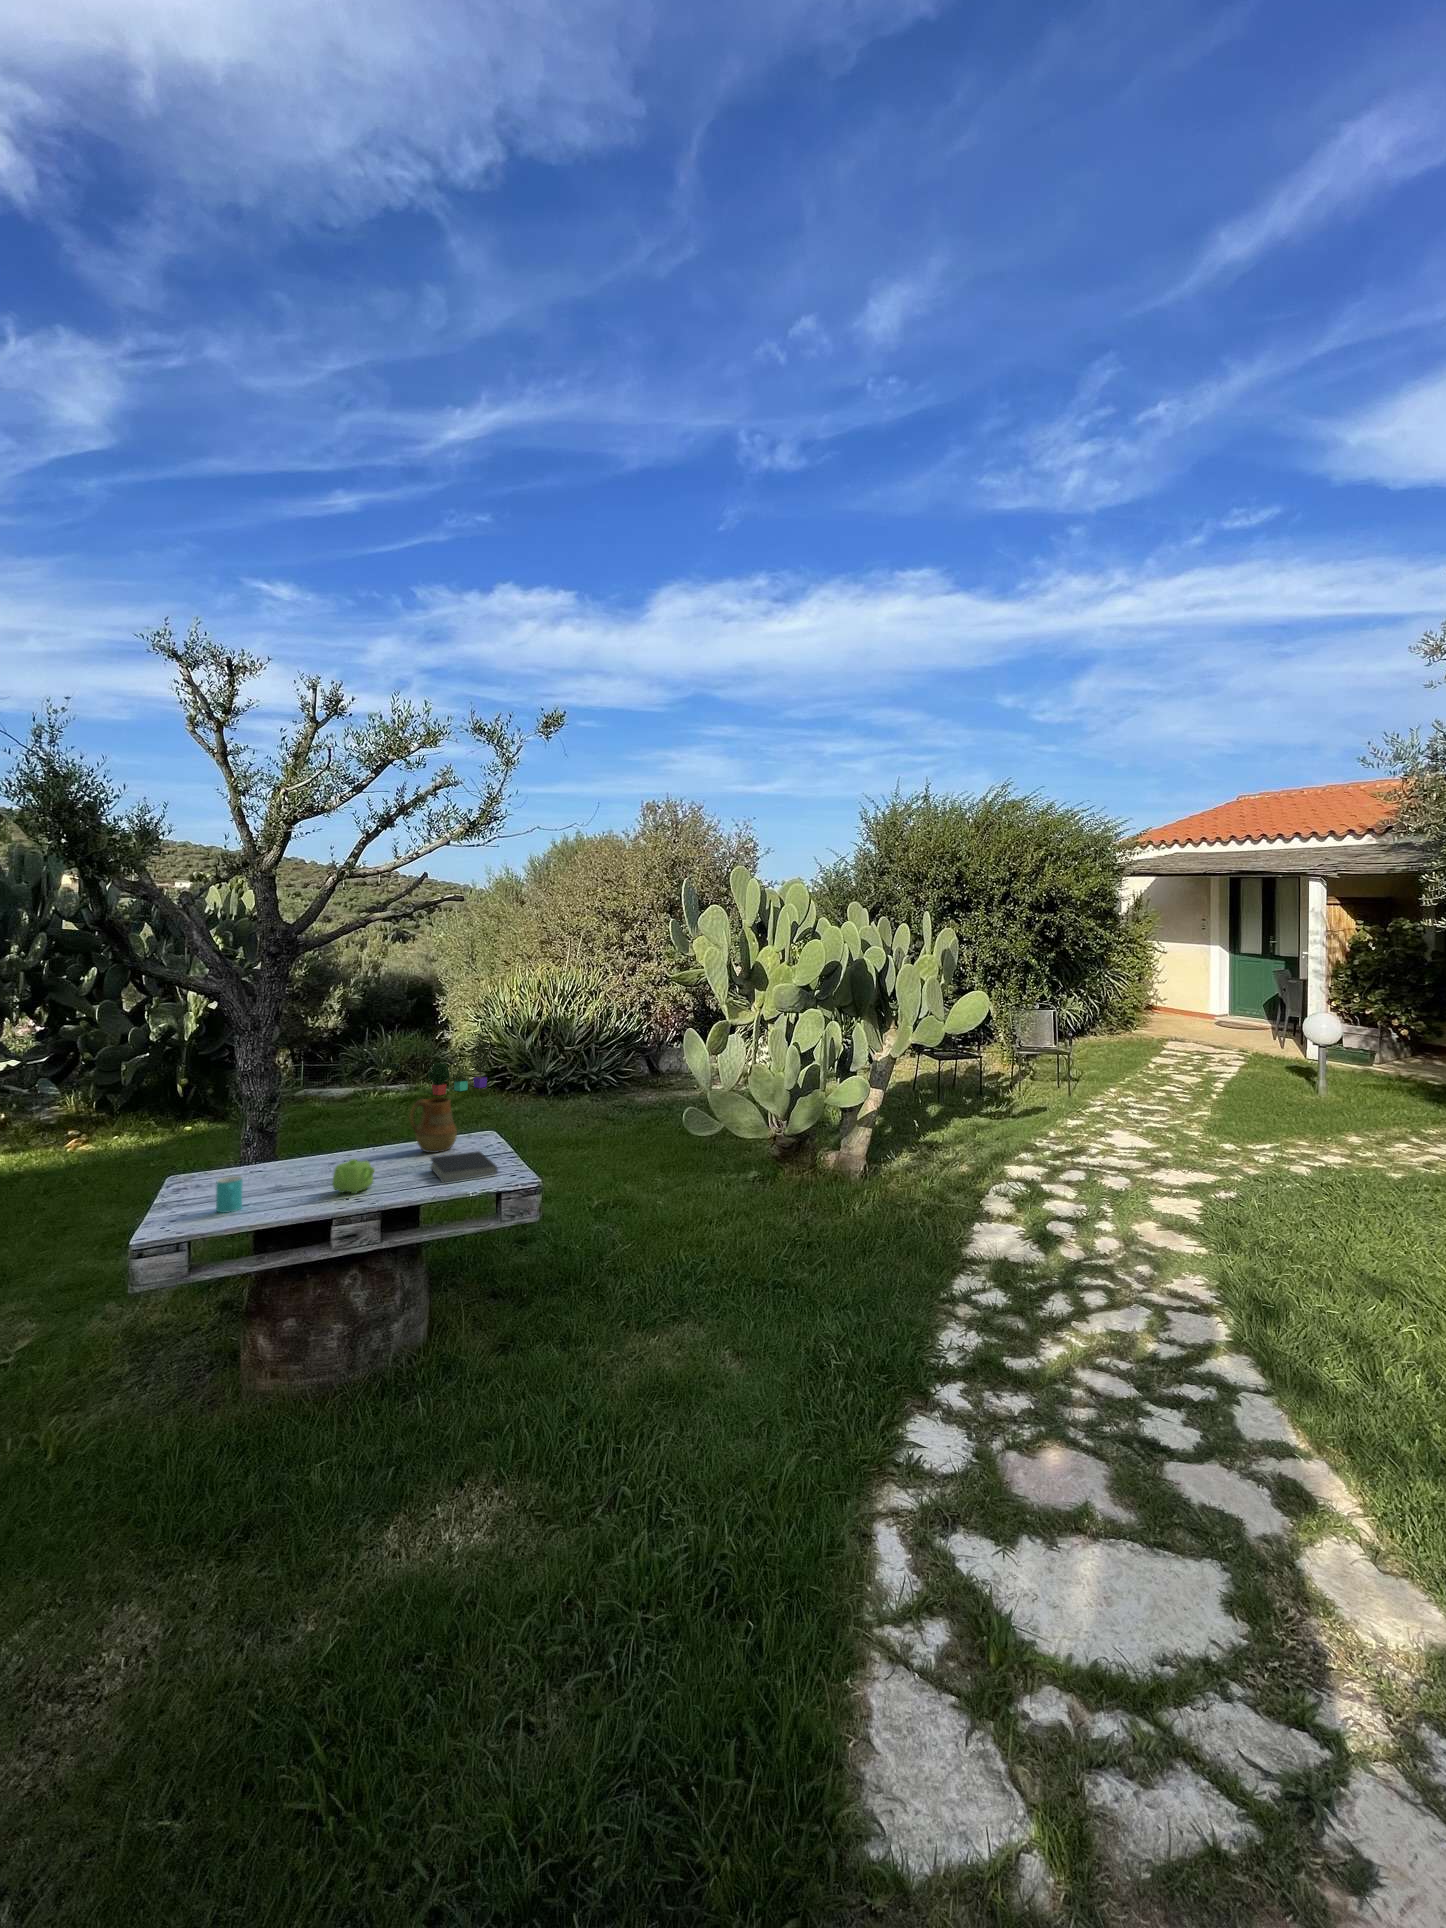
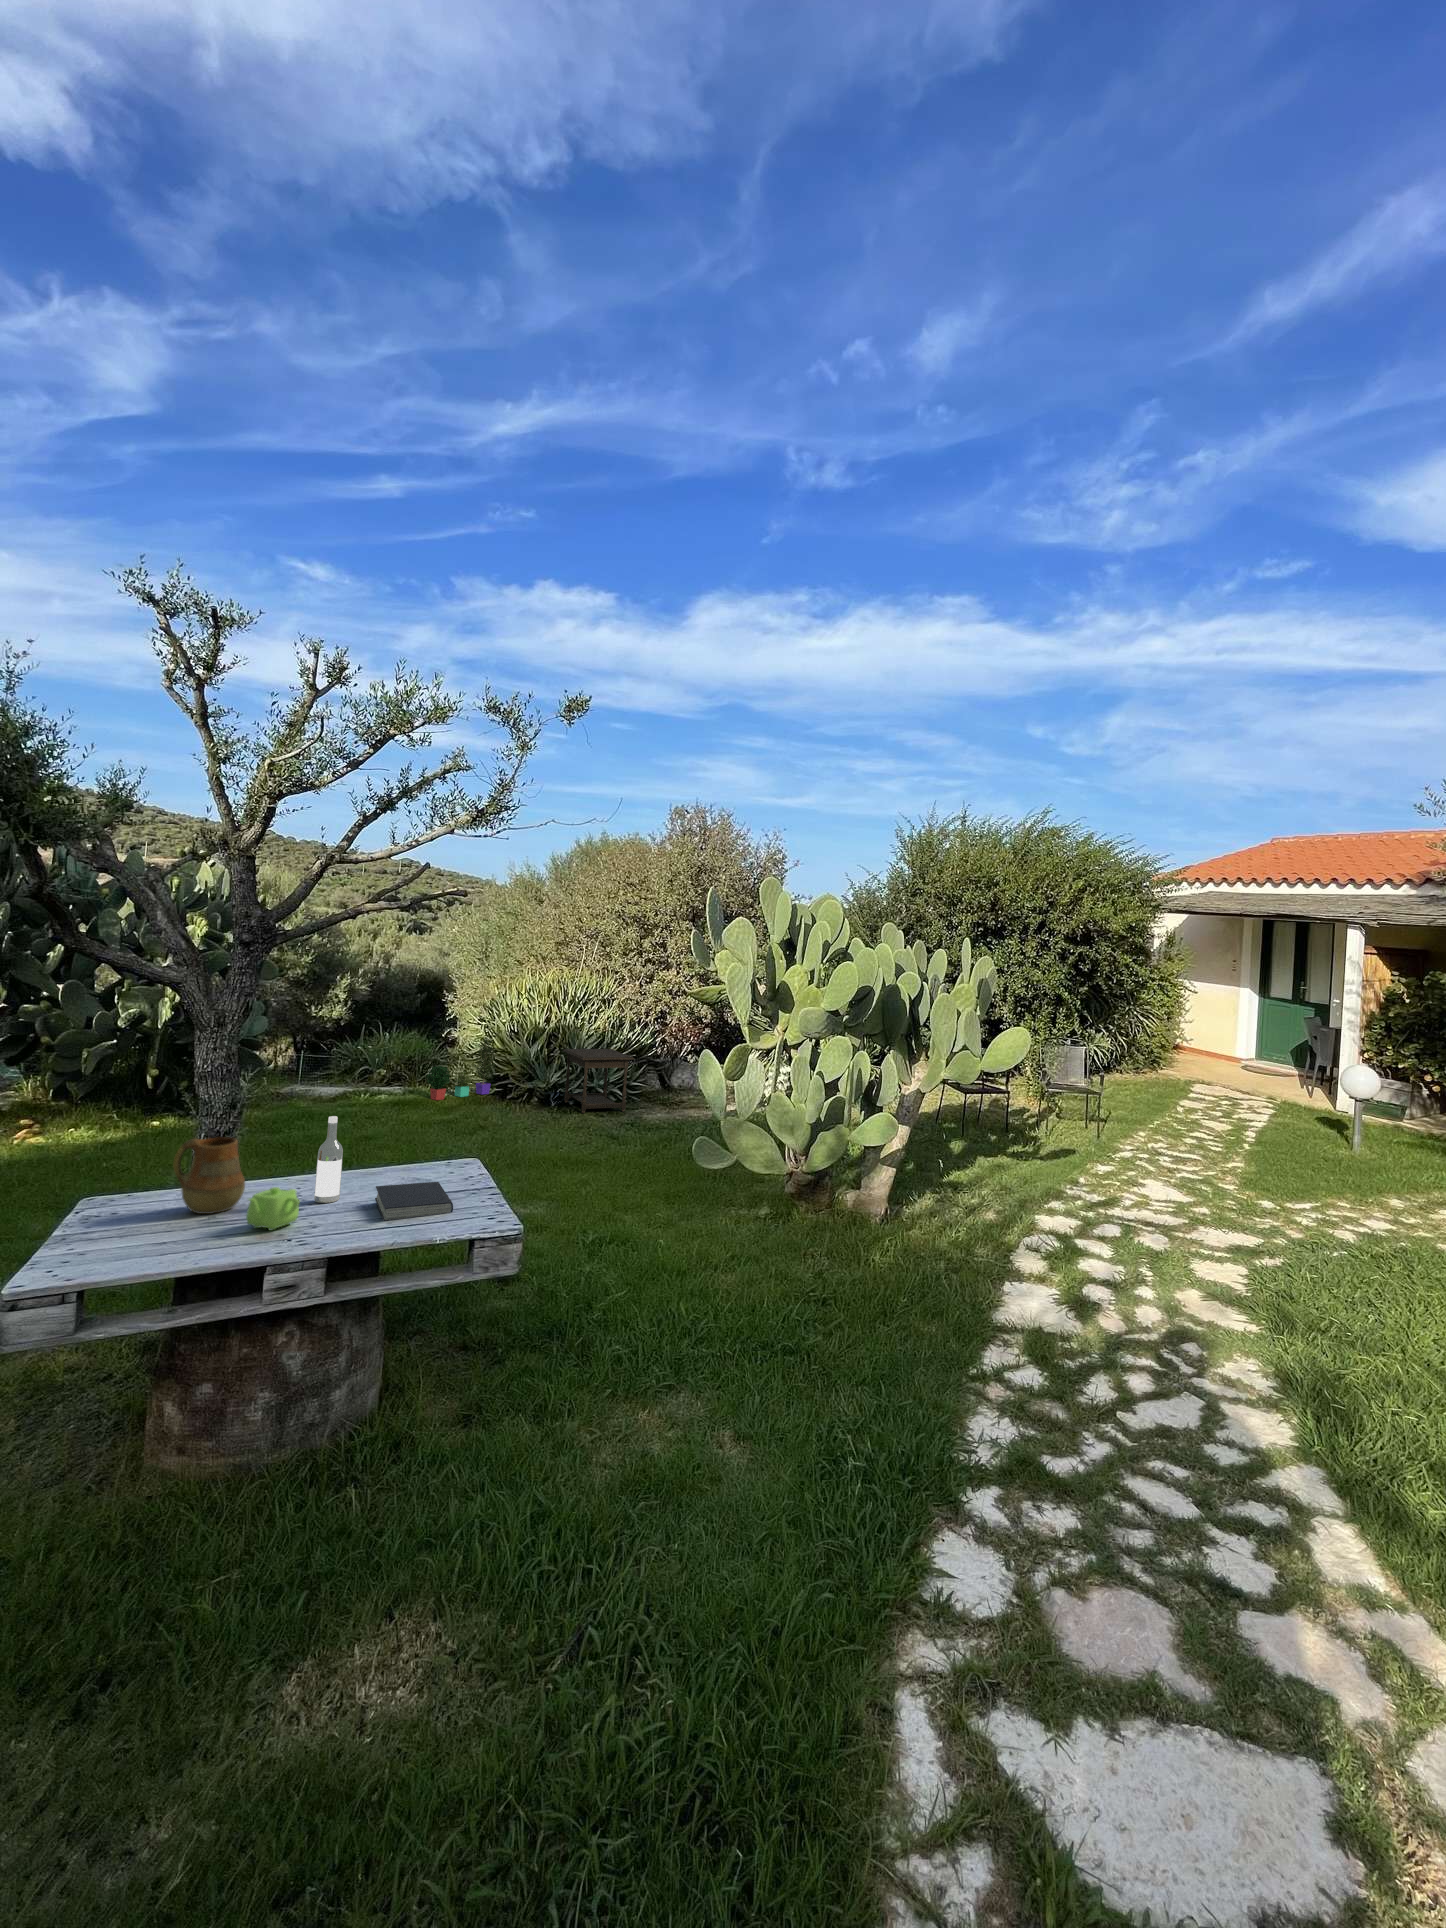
side table: none [553,1038,622,1100] -> present [563,1049,634,1113]
pitcher: present [409,1097,457,1153] -> present [173,1137,245,1214]
wine bottle: none [379,1101,399,1173] -> present [314,1116,343,1203]
cup: present [216,1176,243,1213] -> none [93,1202,131,1248]

